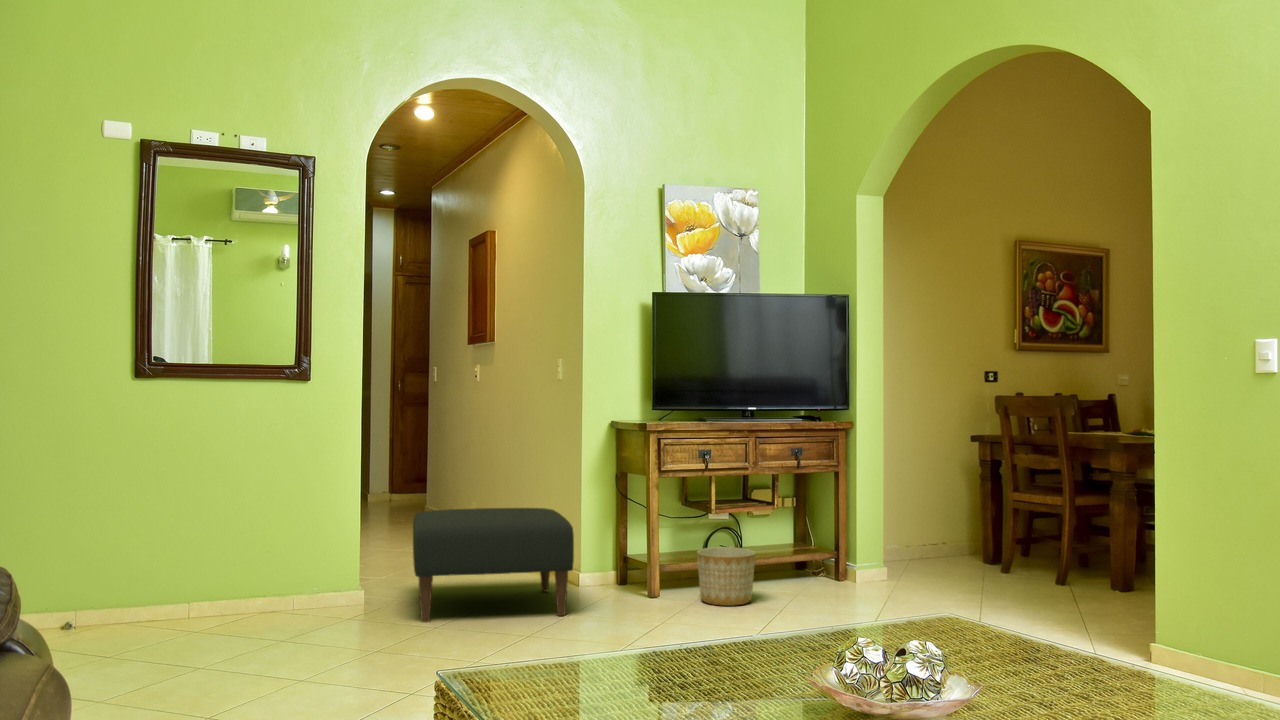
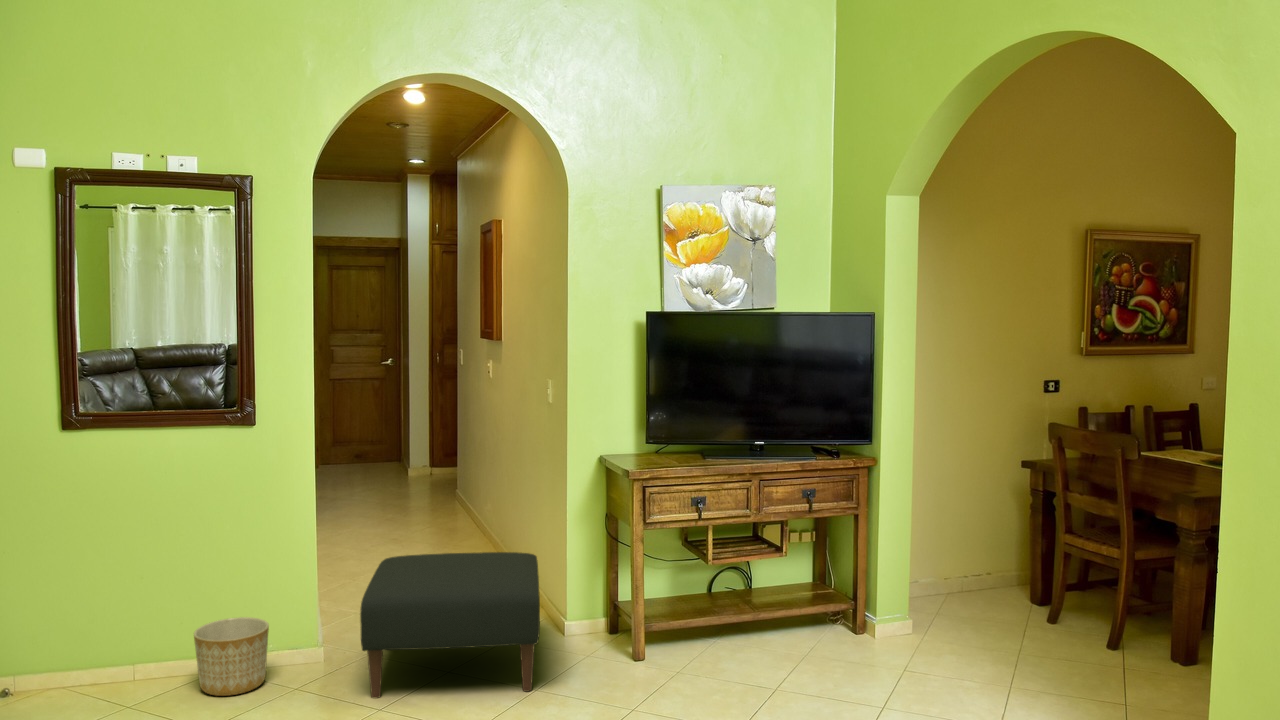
planter: present [697,547,755,606] -> present [194,617,269,696]

